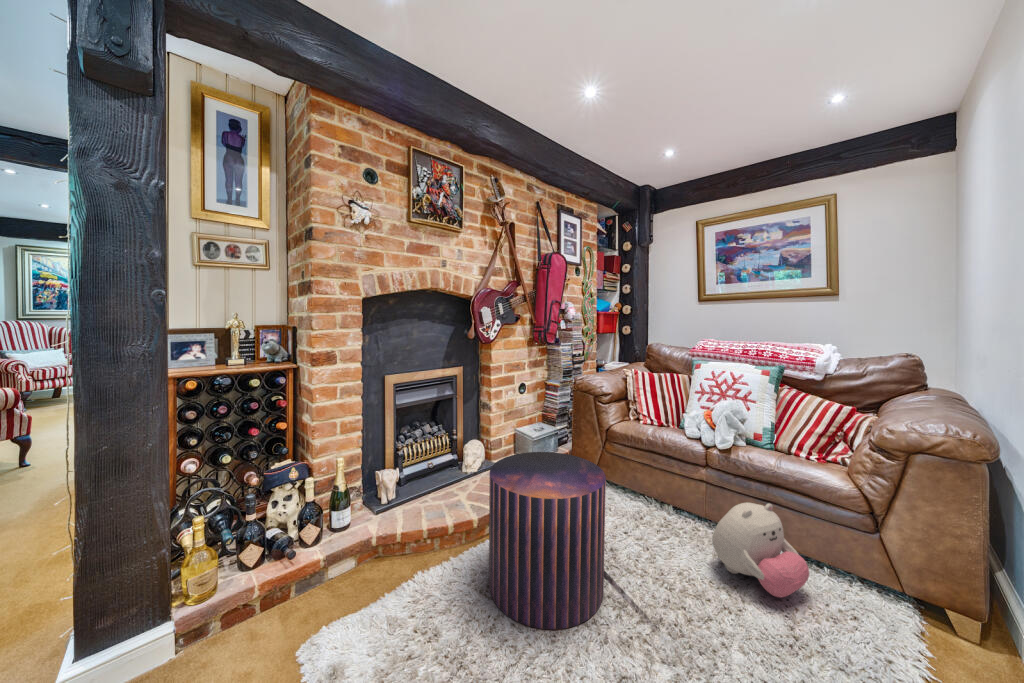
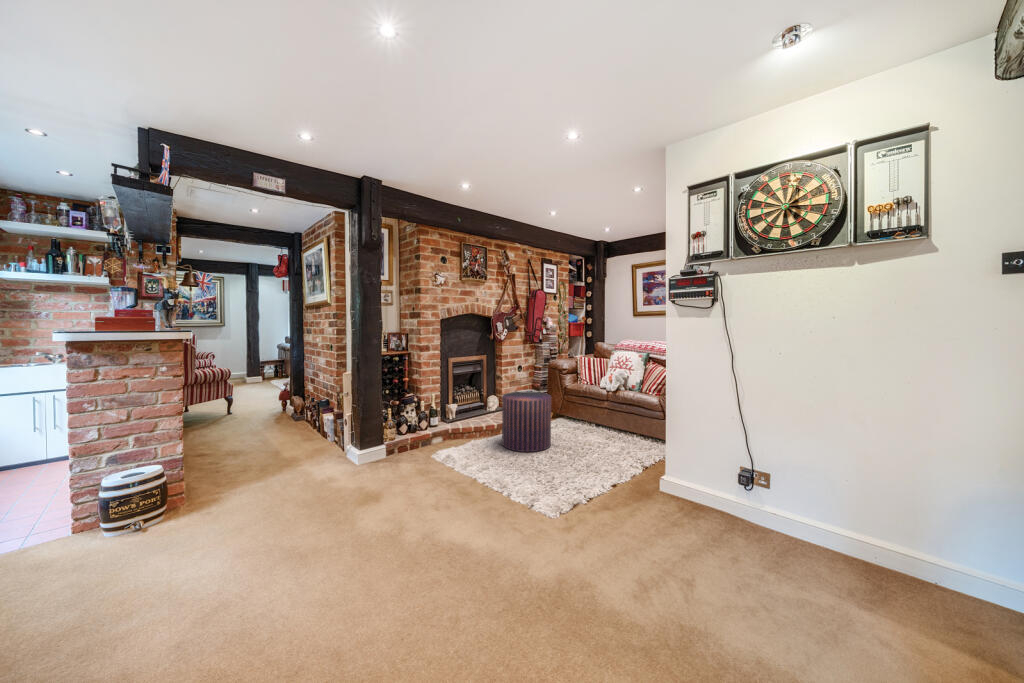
plush toy: present [712,503,809,598] -> none [600,410,634,445]

